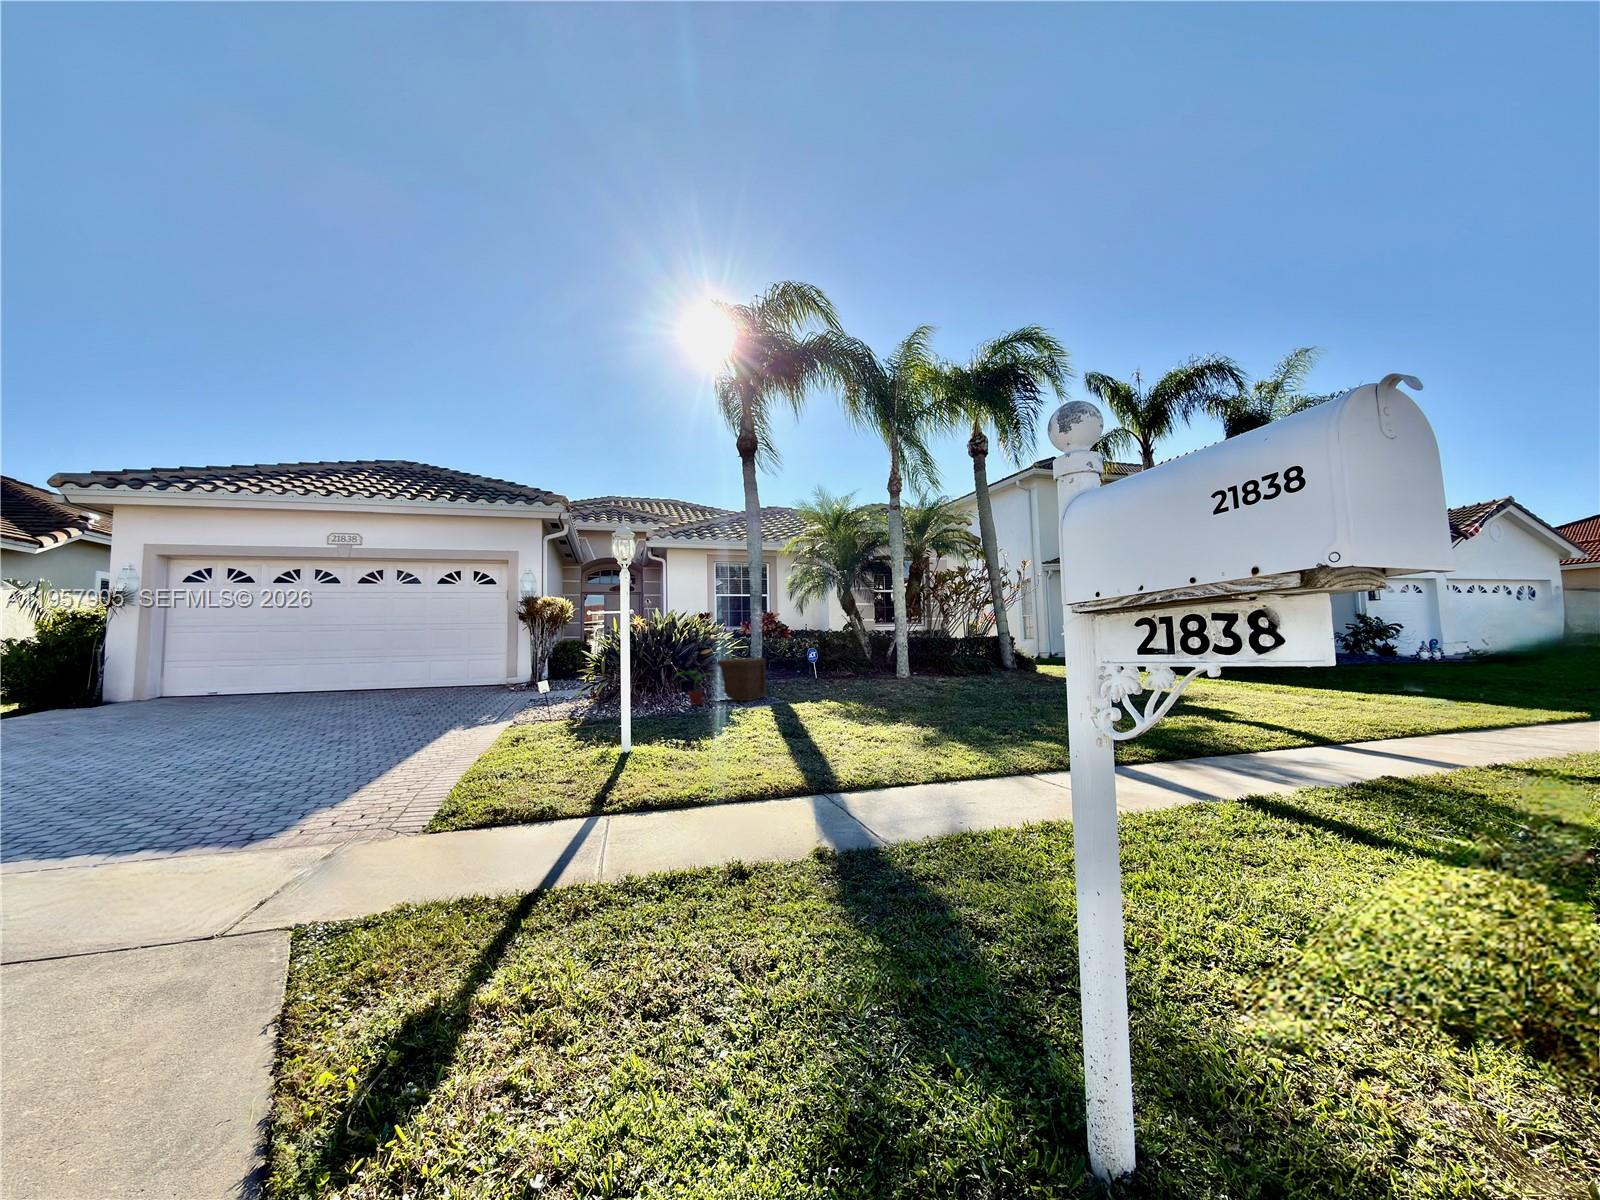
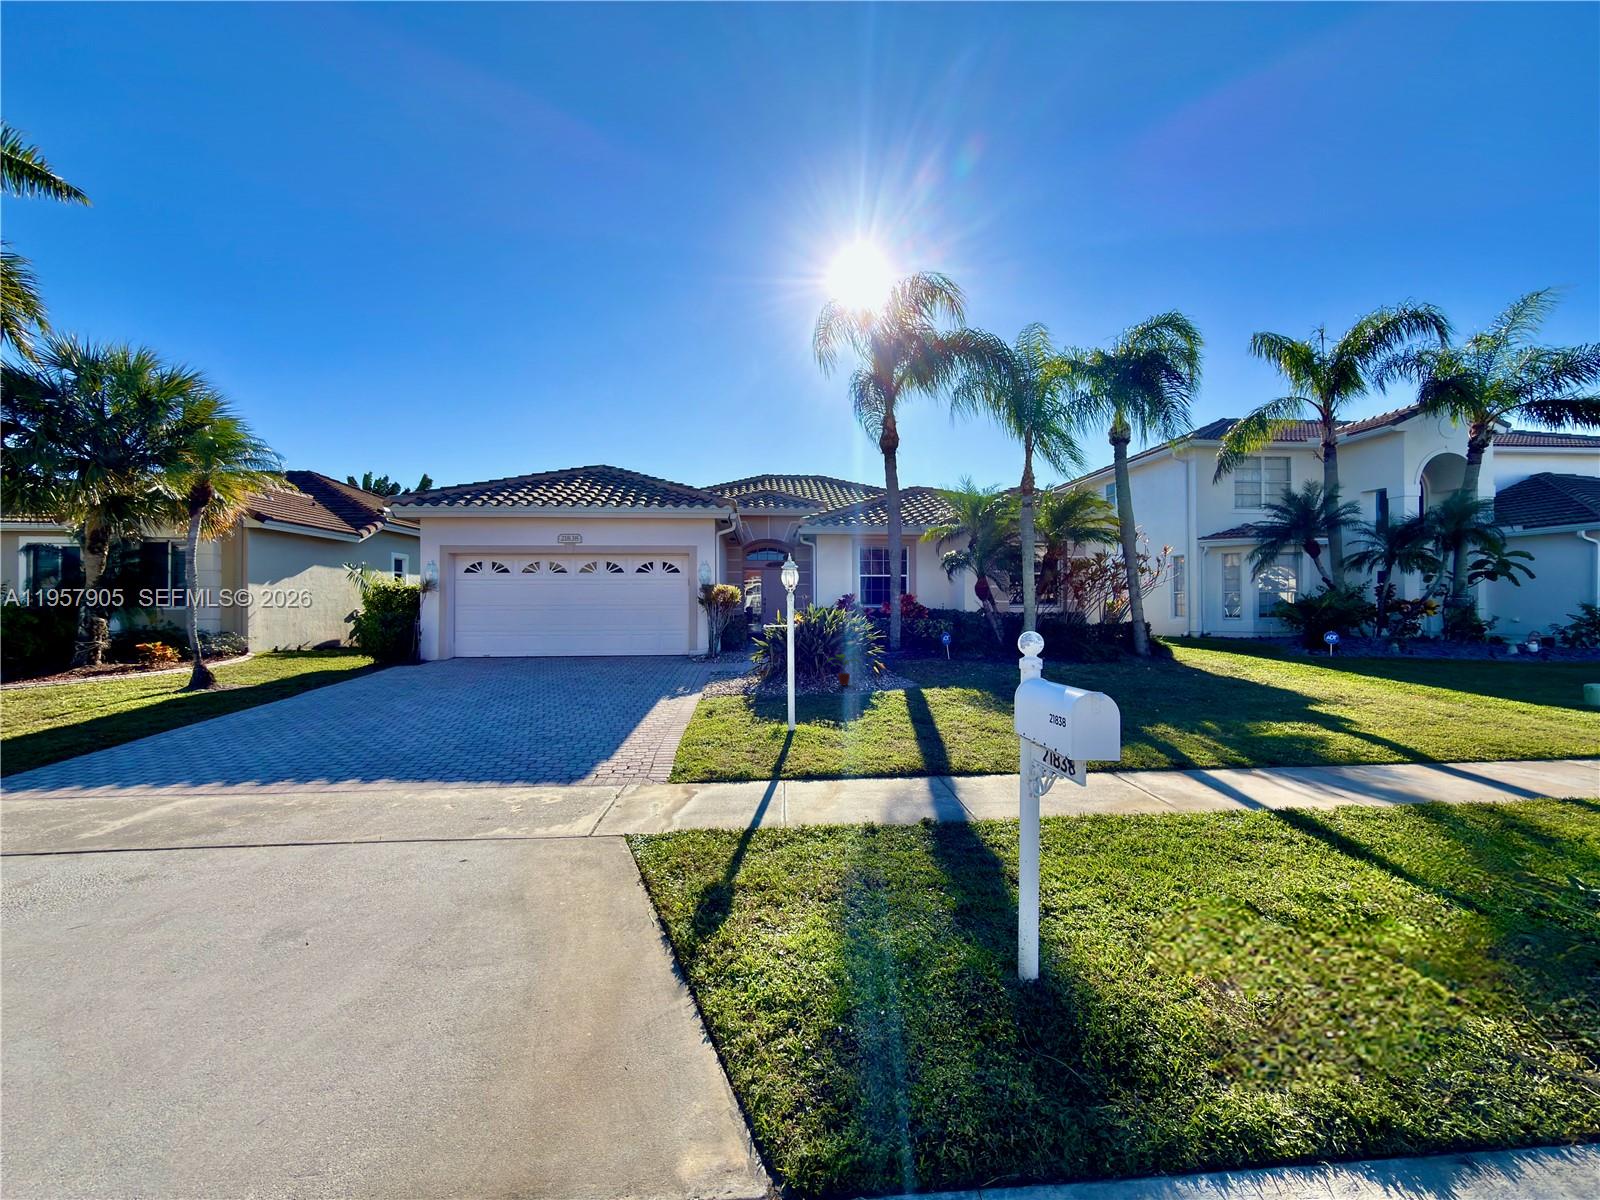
wooden crate: present [712,658,766,701] -> none [858,644,905,683]

